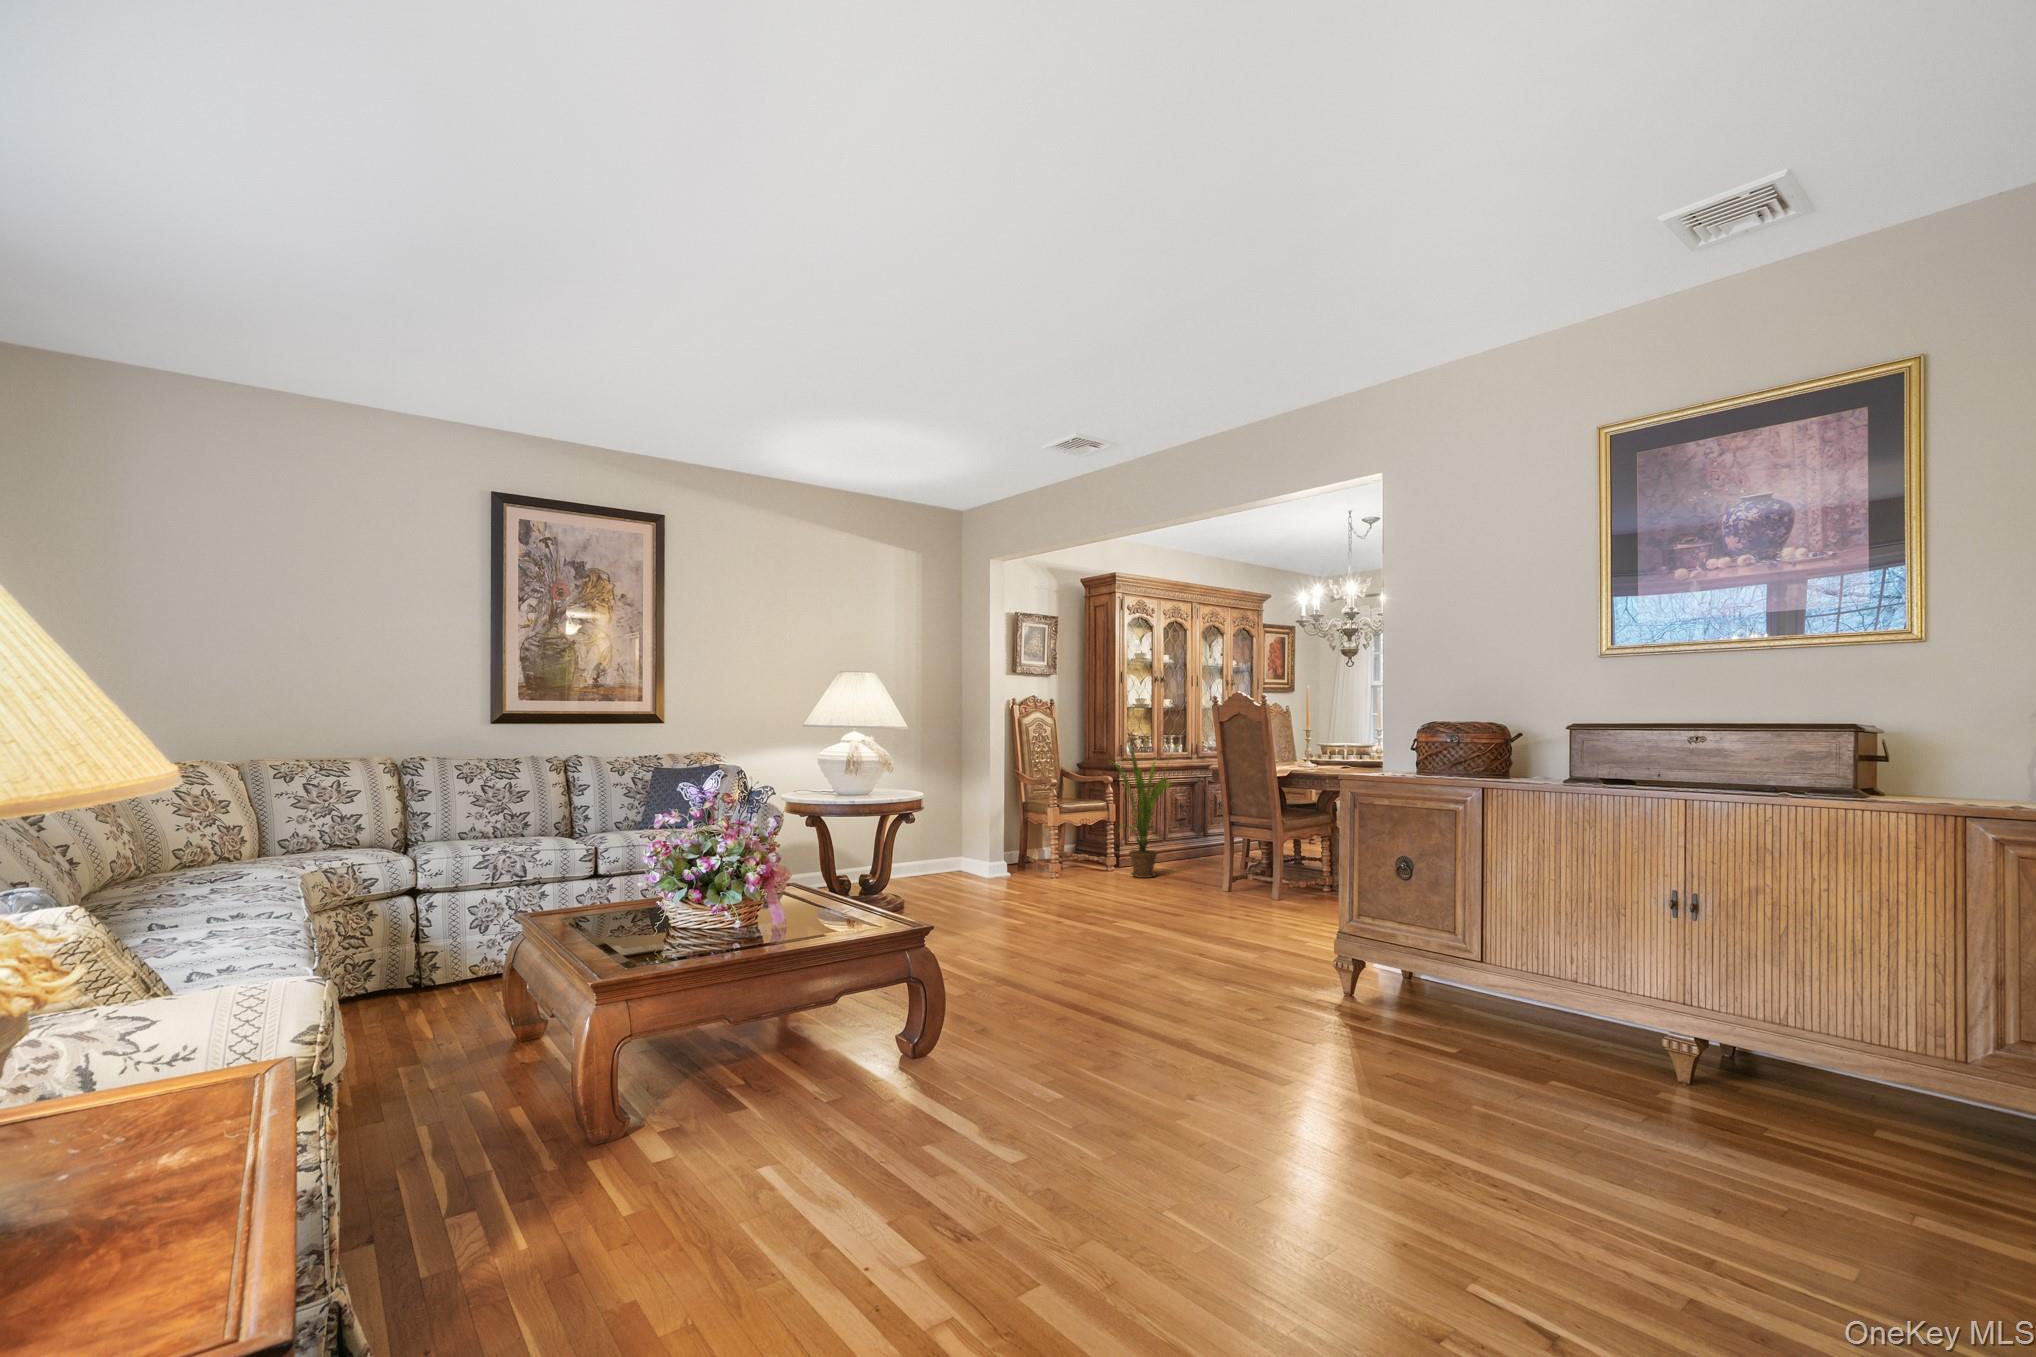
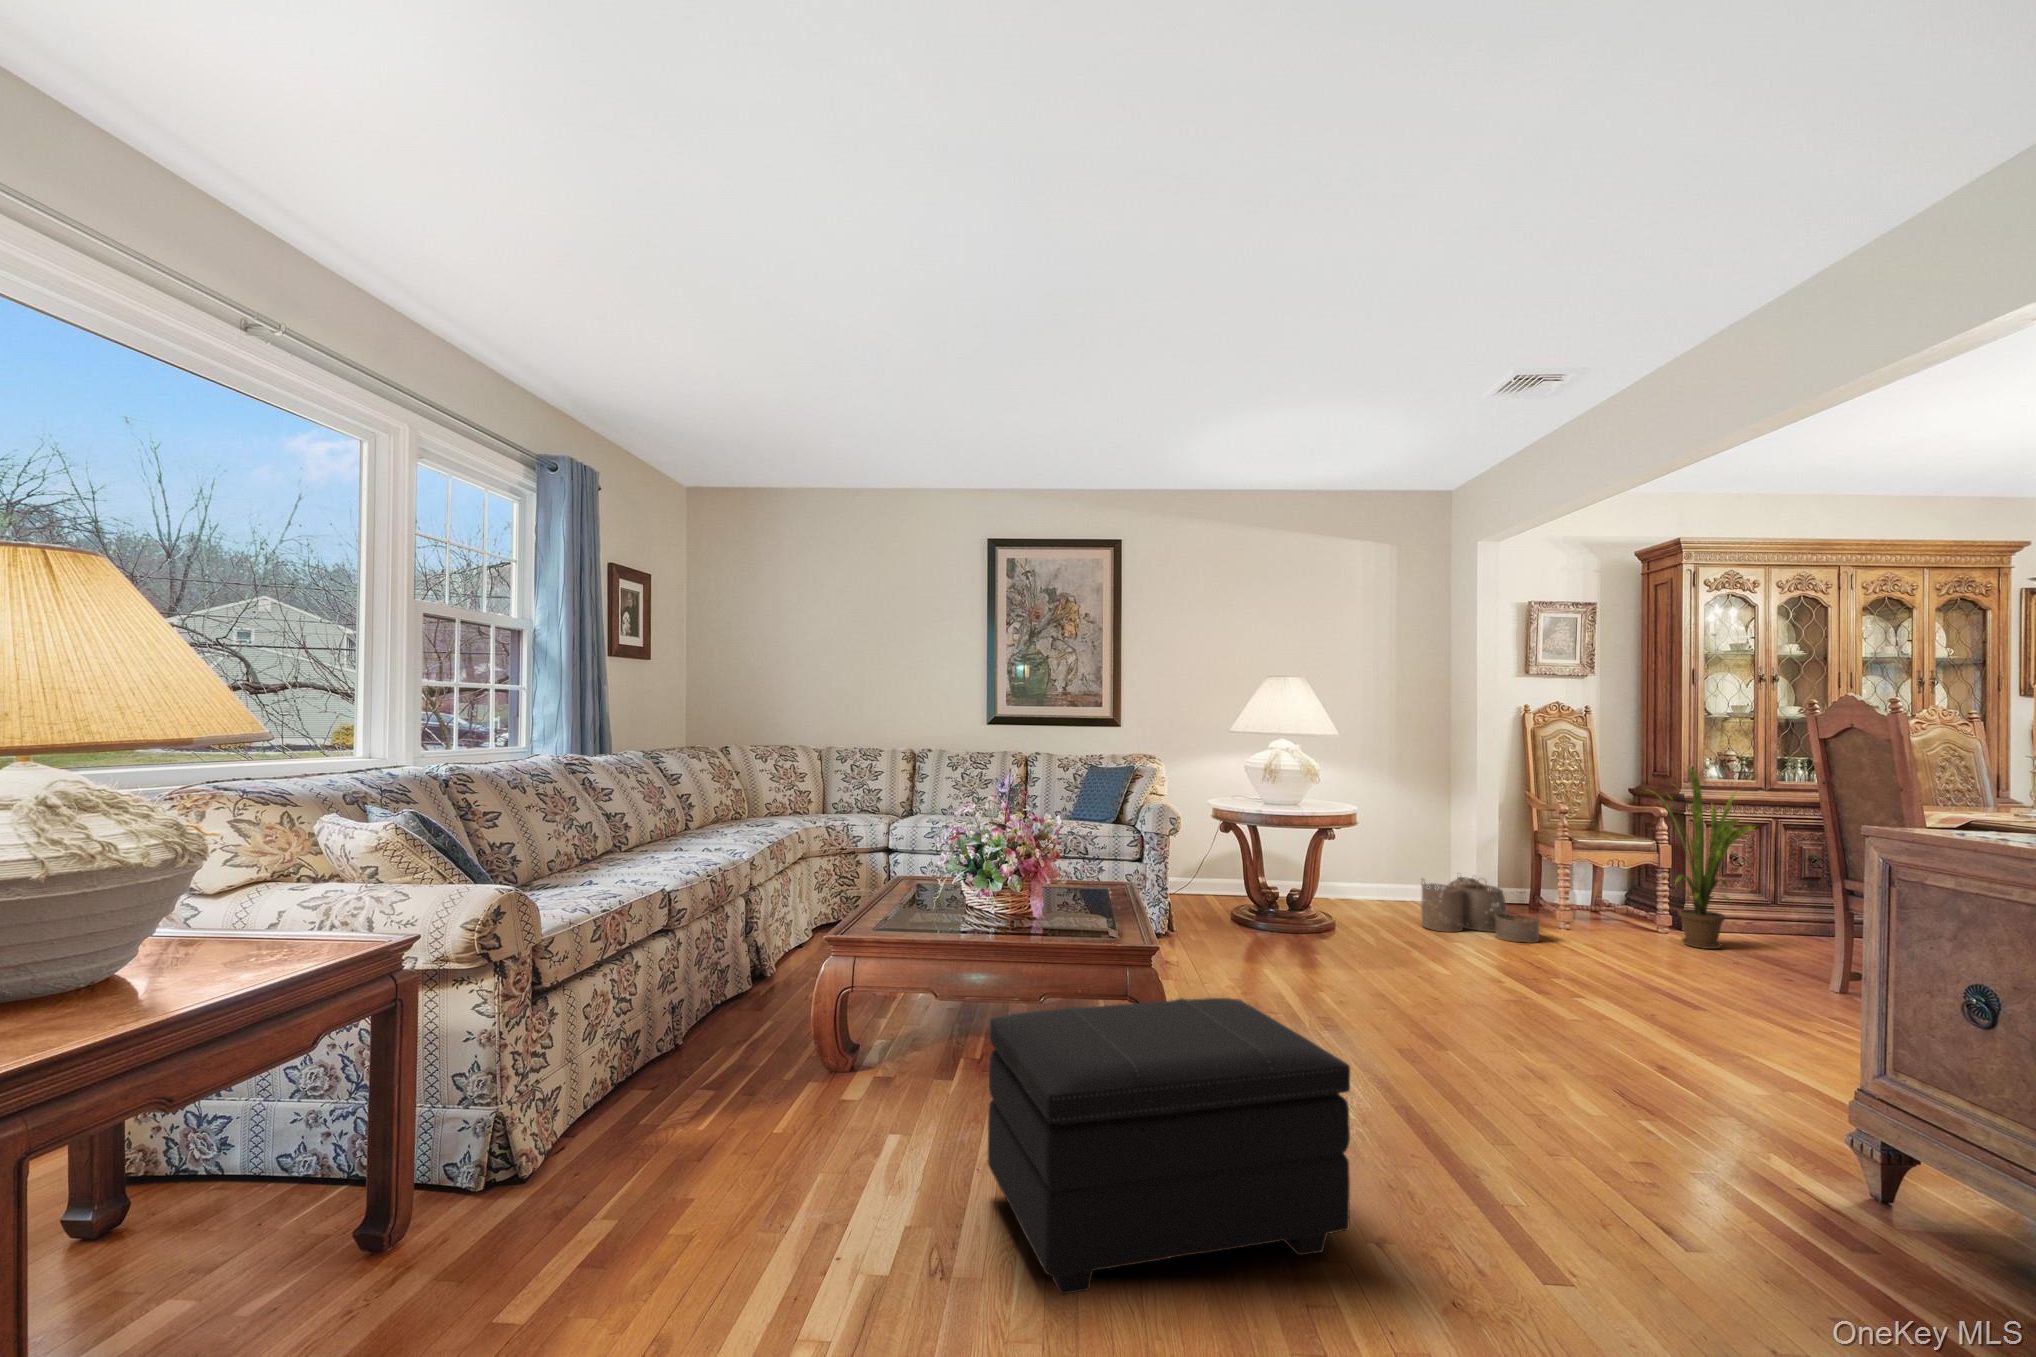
woven basket: none [962,845,1055,895] -> present [1421,876,1540,943]
footstool: none [1002,931,1286,1202] -> present [988,998,1350,1294]

